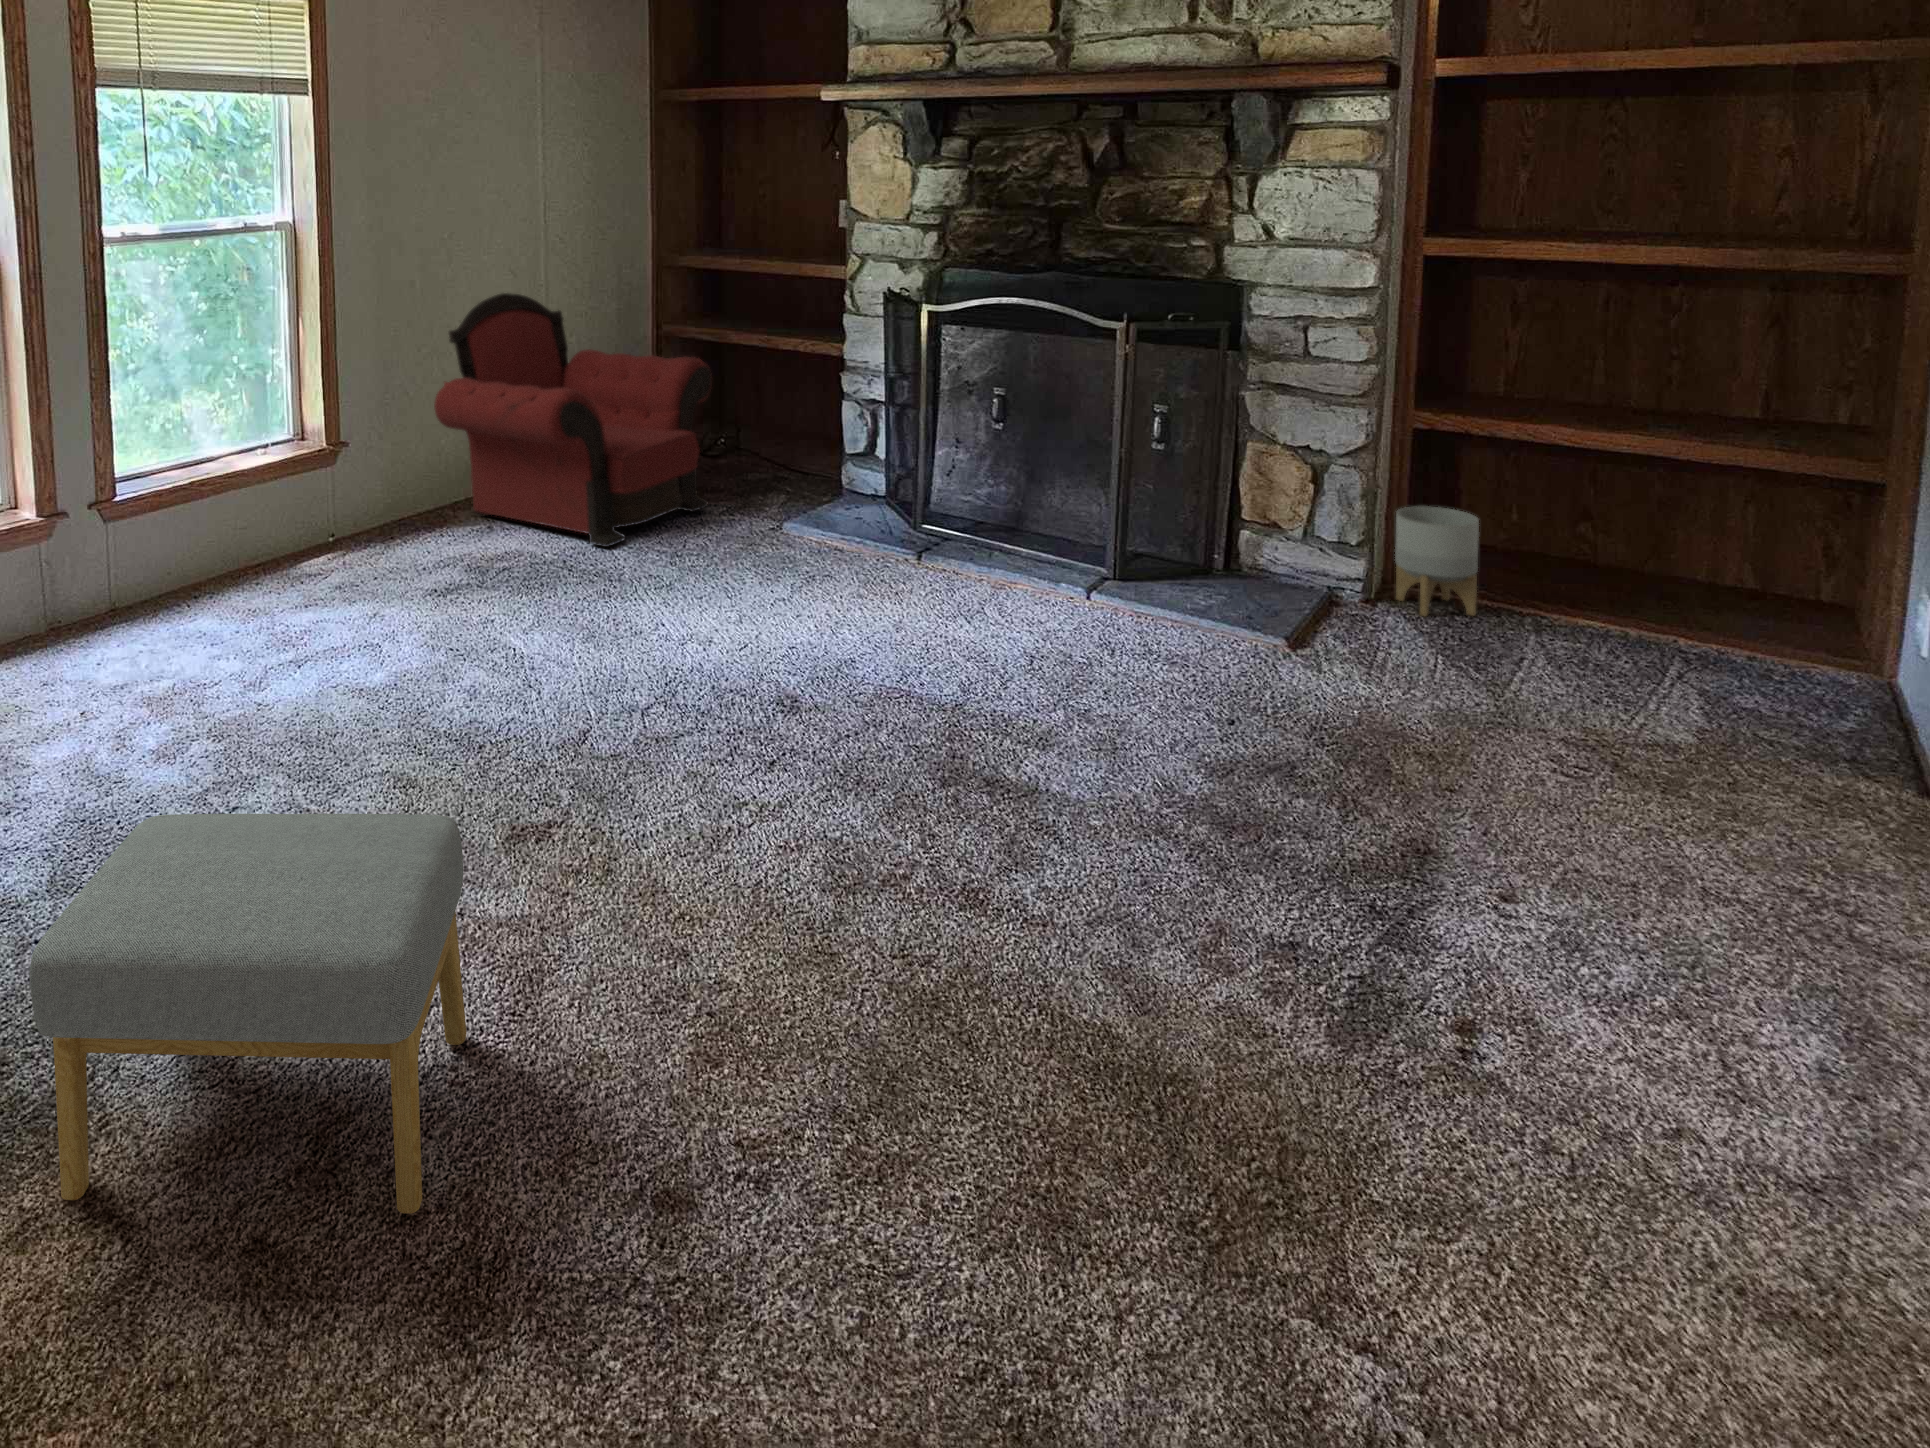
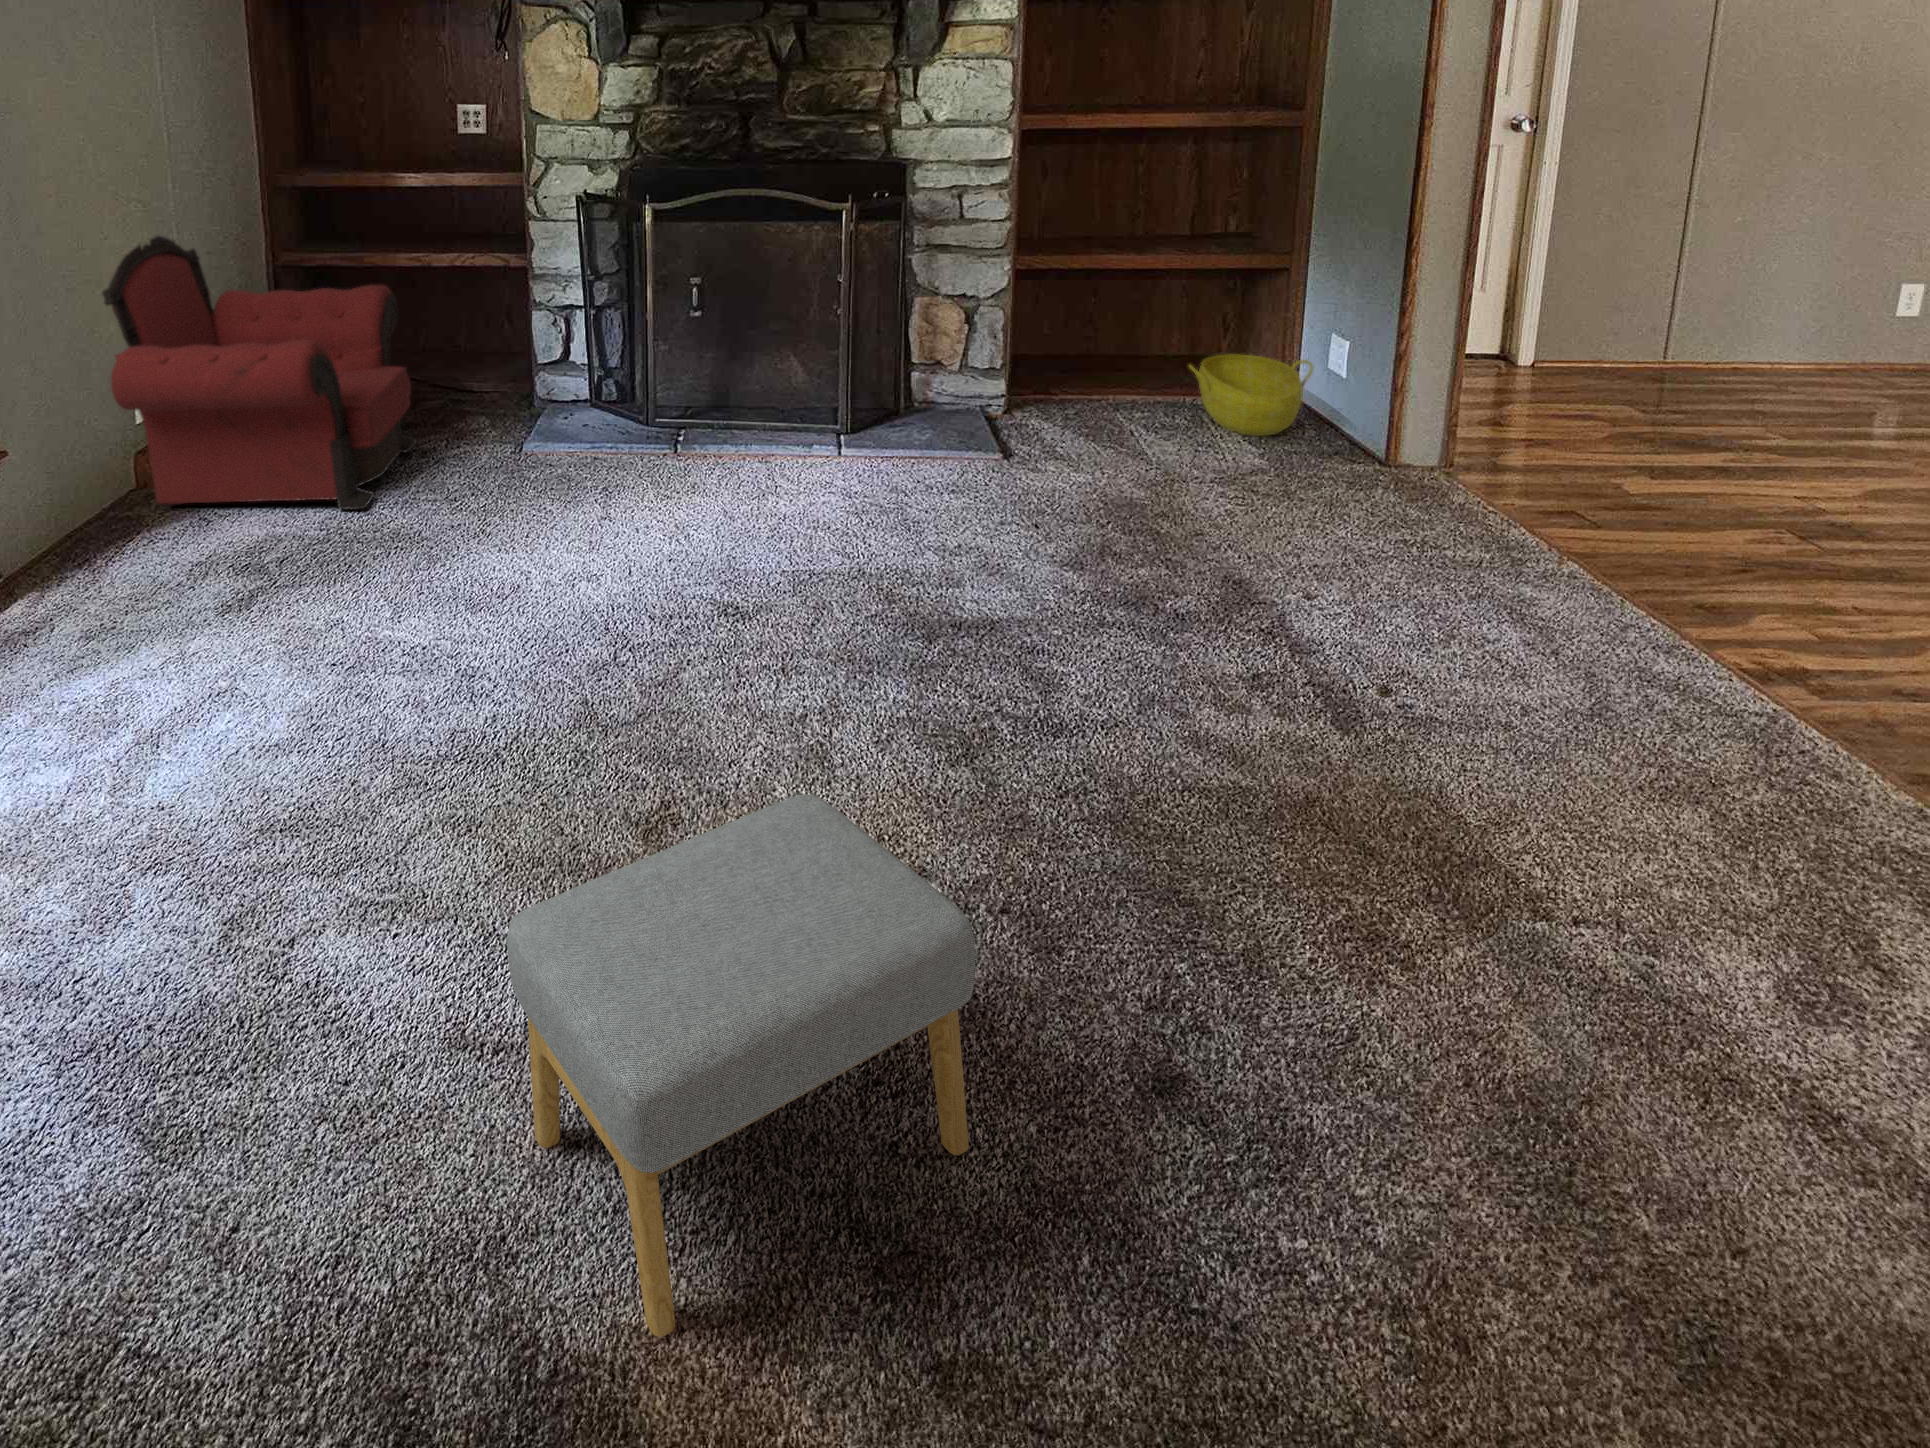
planter: present [1395,506,1479,616] -> none [1017,330,1074,417]
basket: none [1648,586,1877,710] -> present [1189,354,1313,436]

